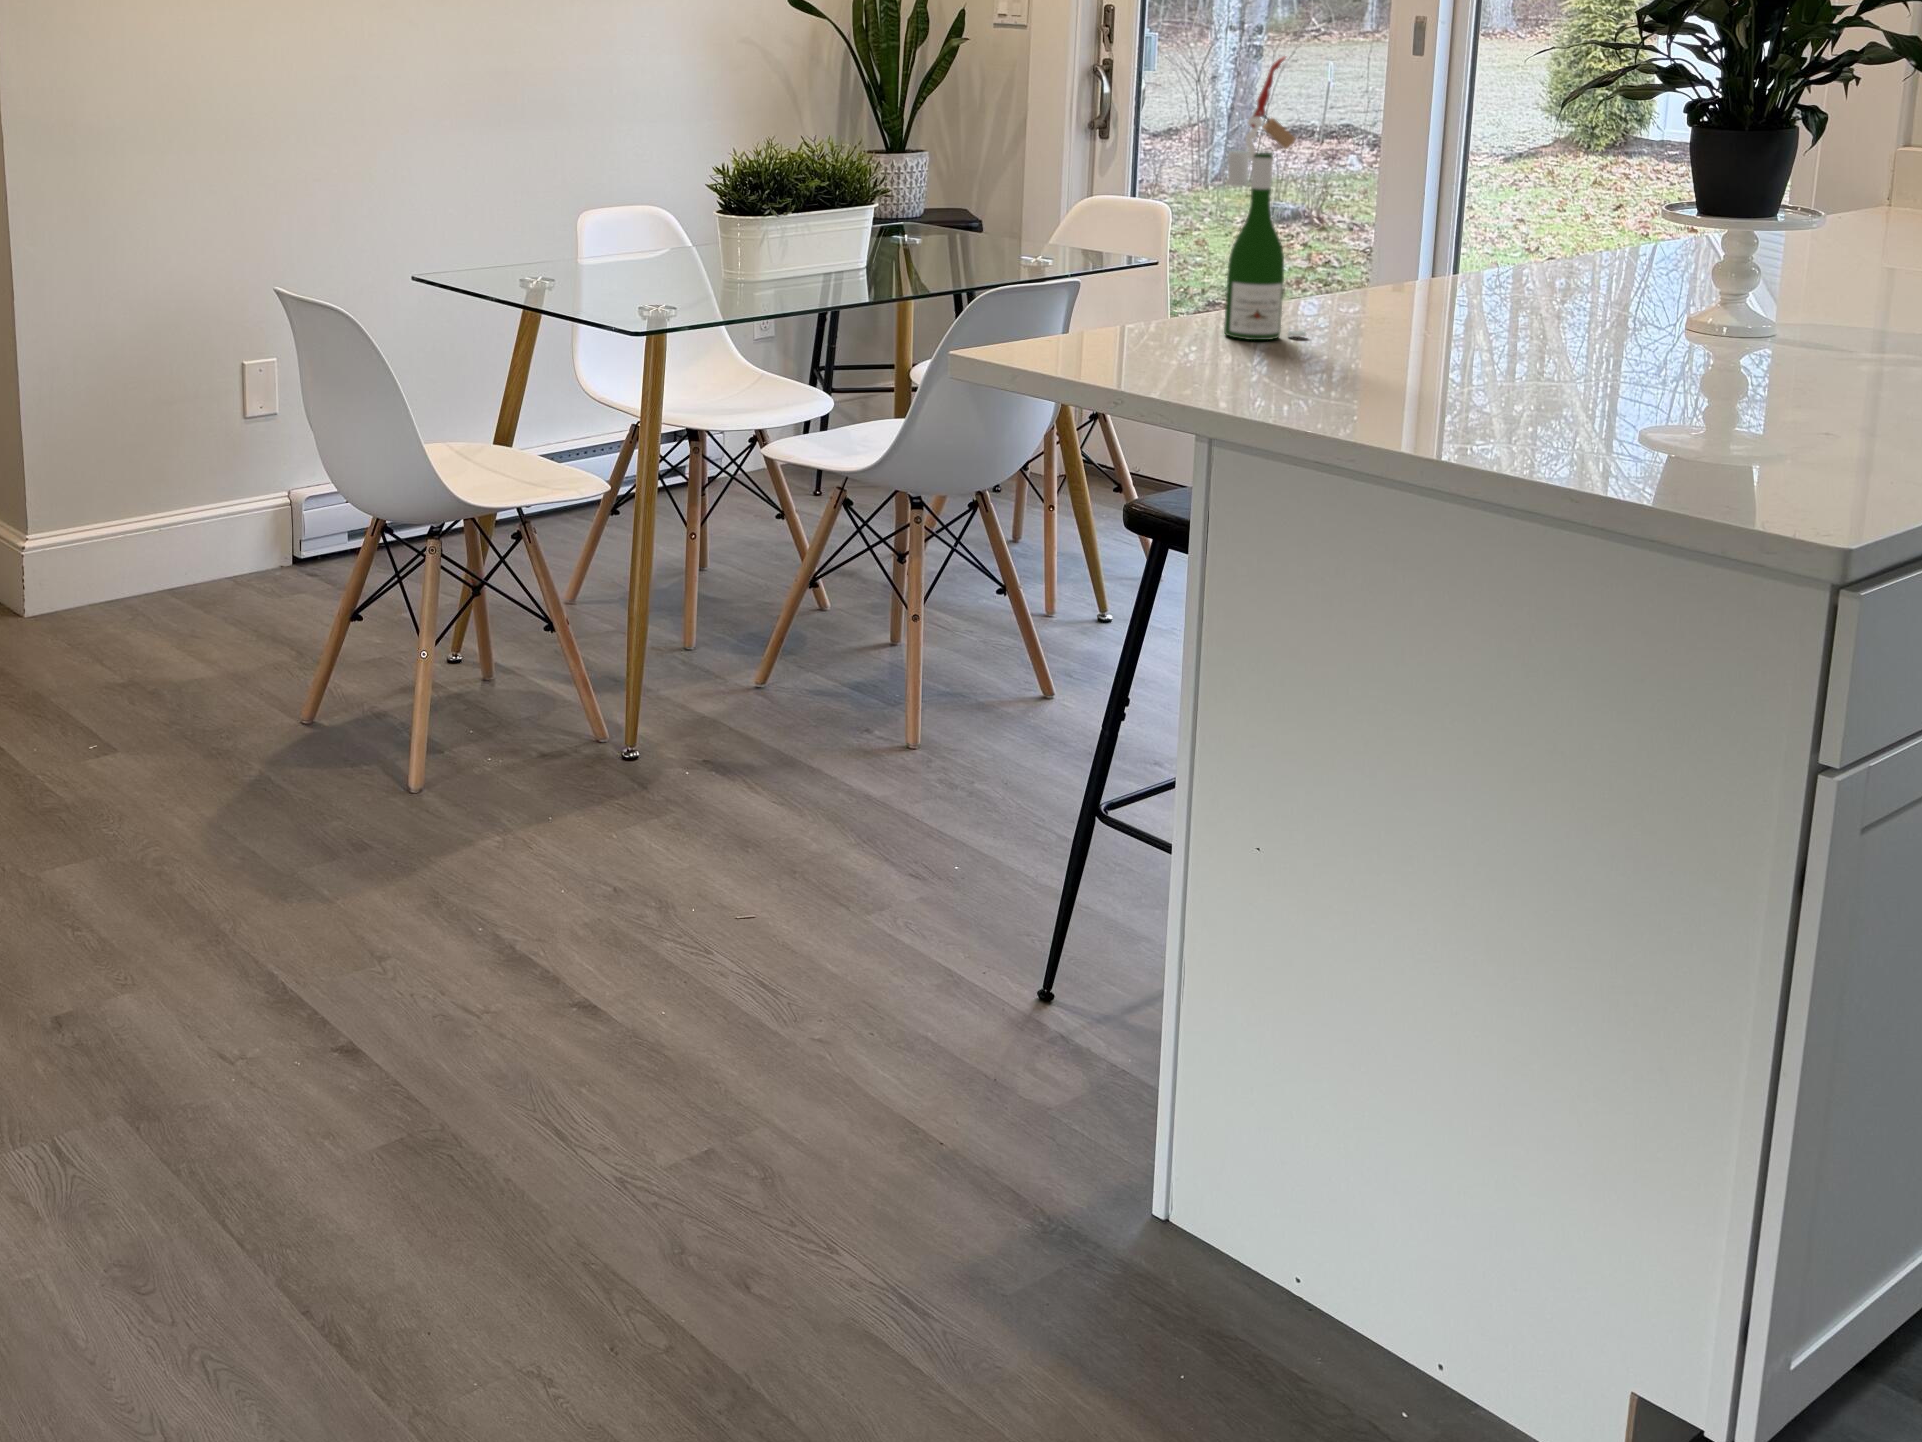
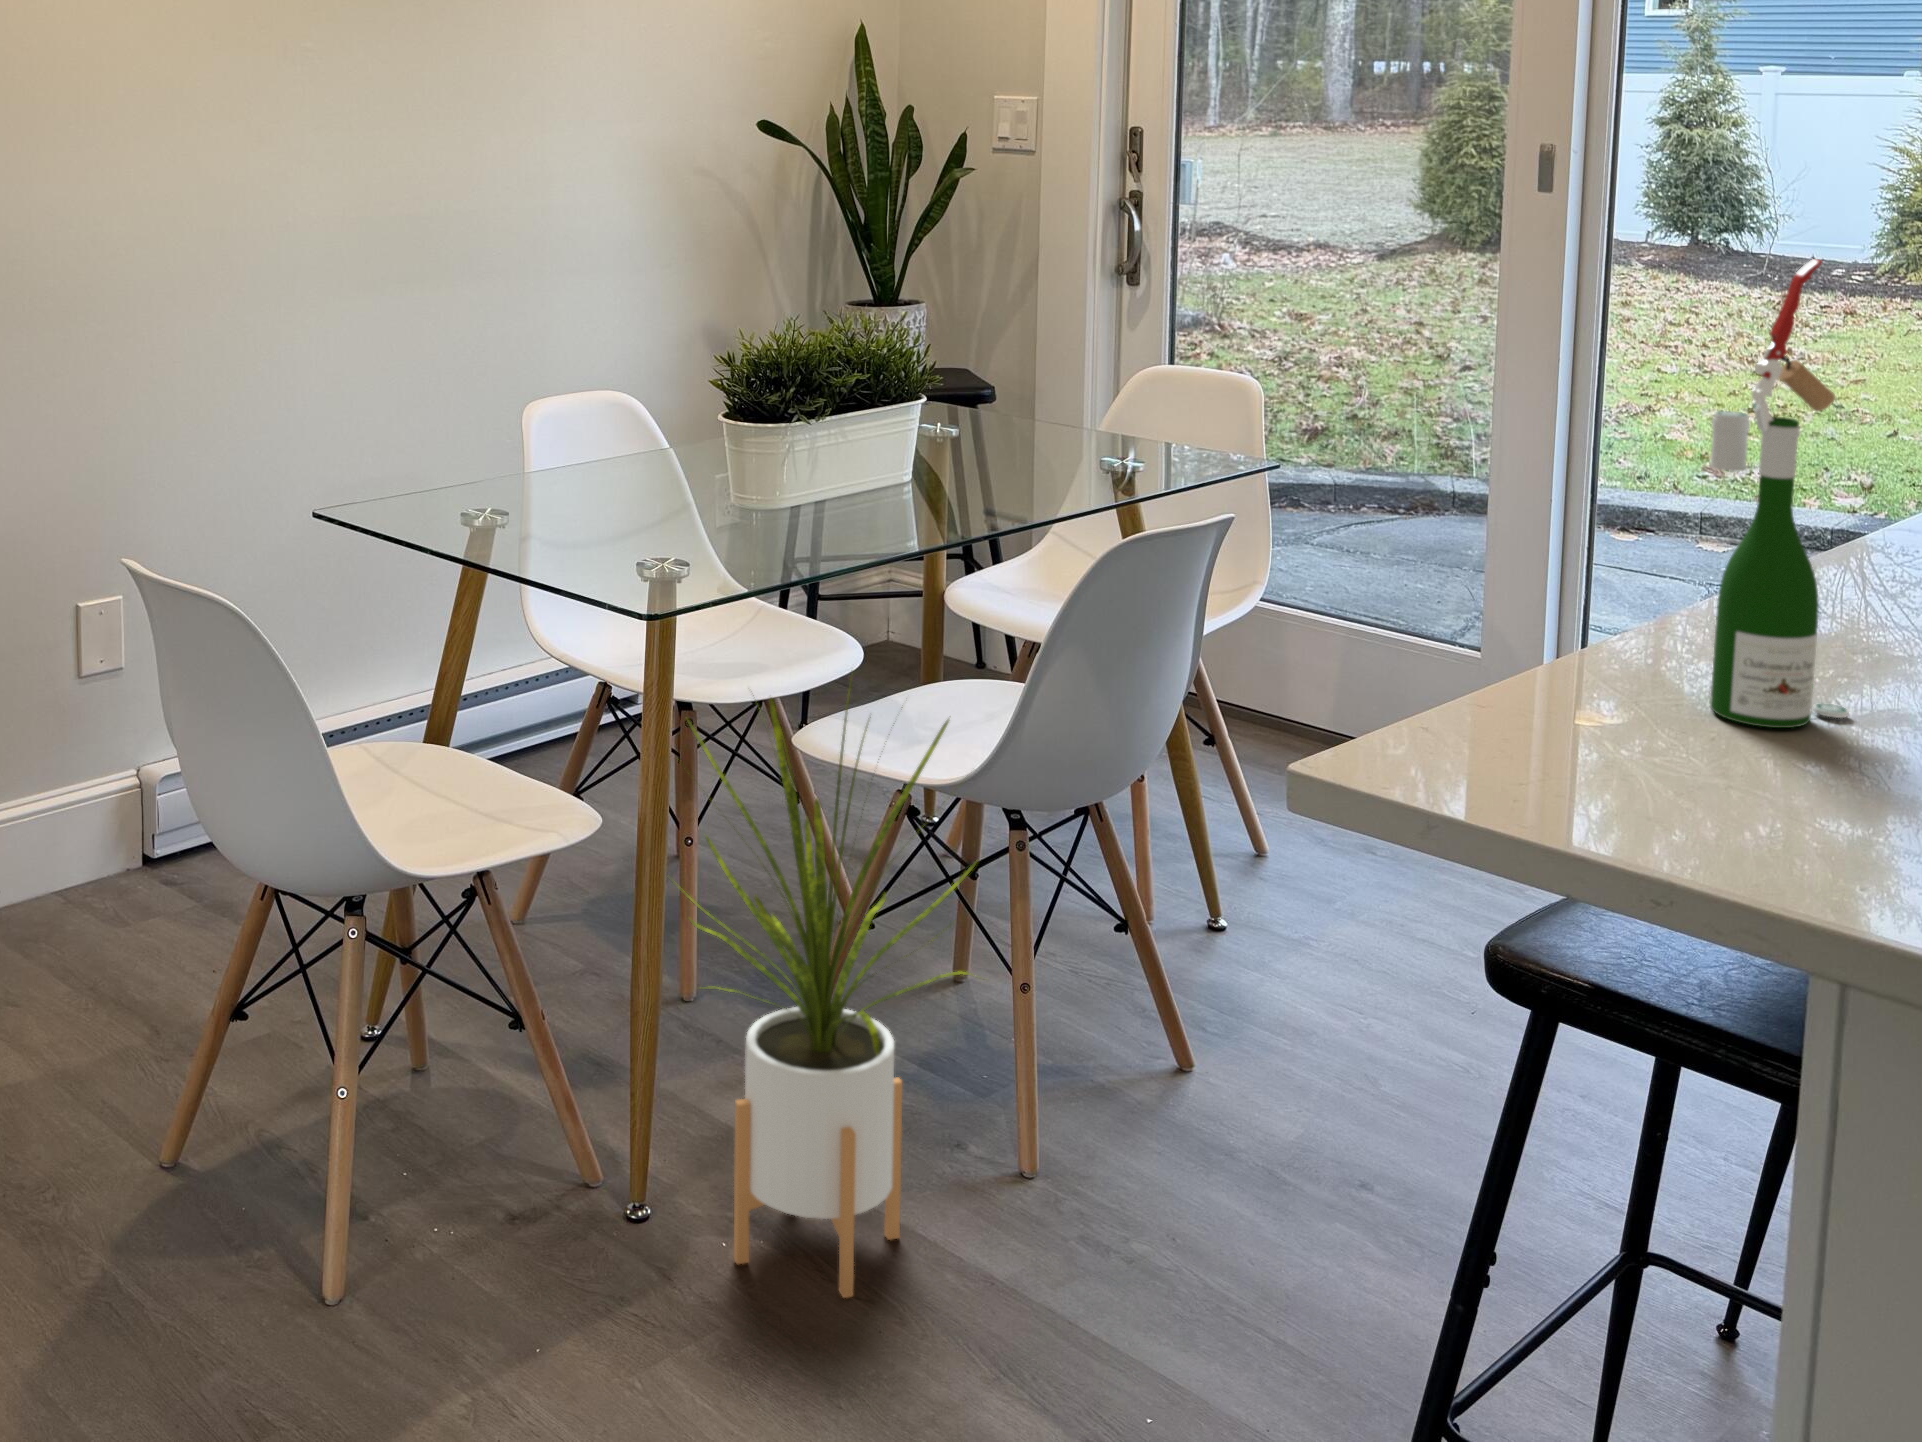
house plant: none [650,376,875,810] -> present [675,695,976,1298]

